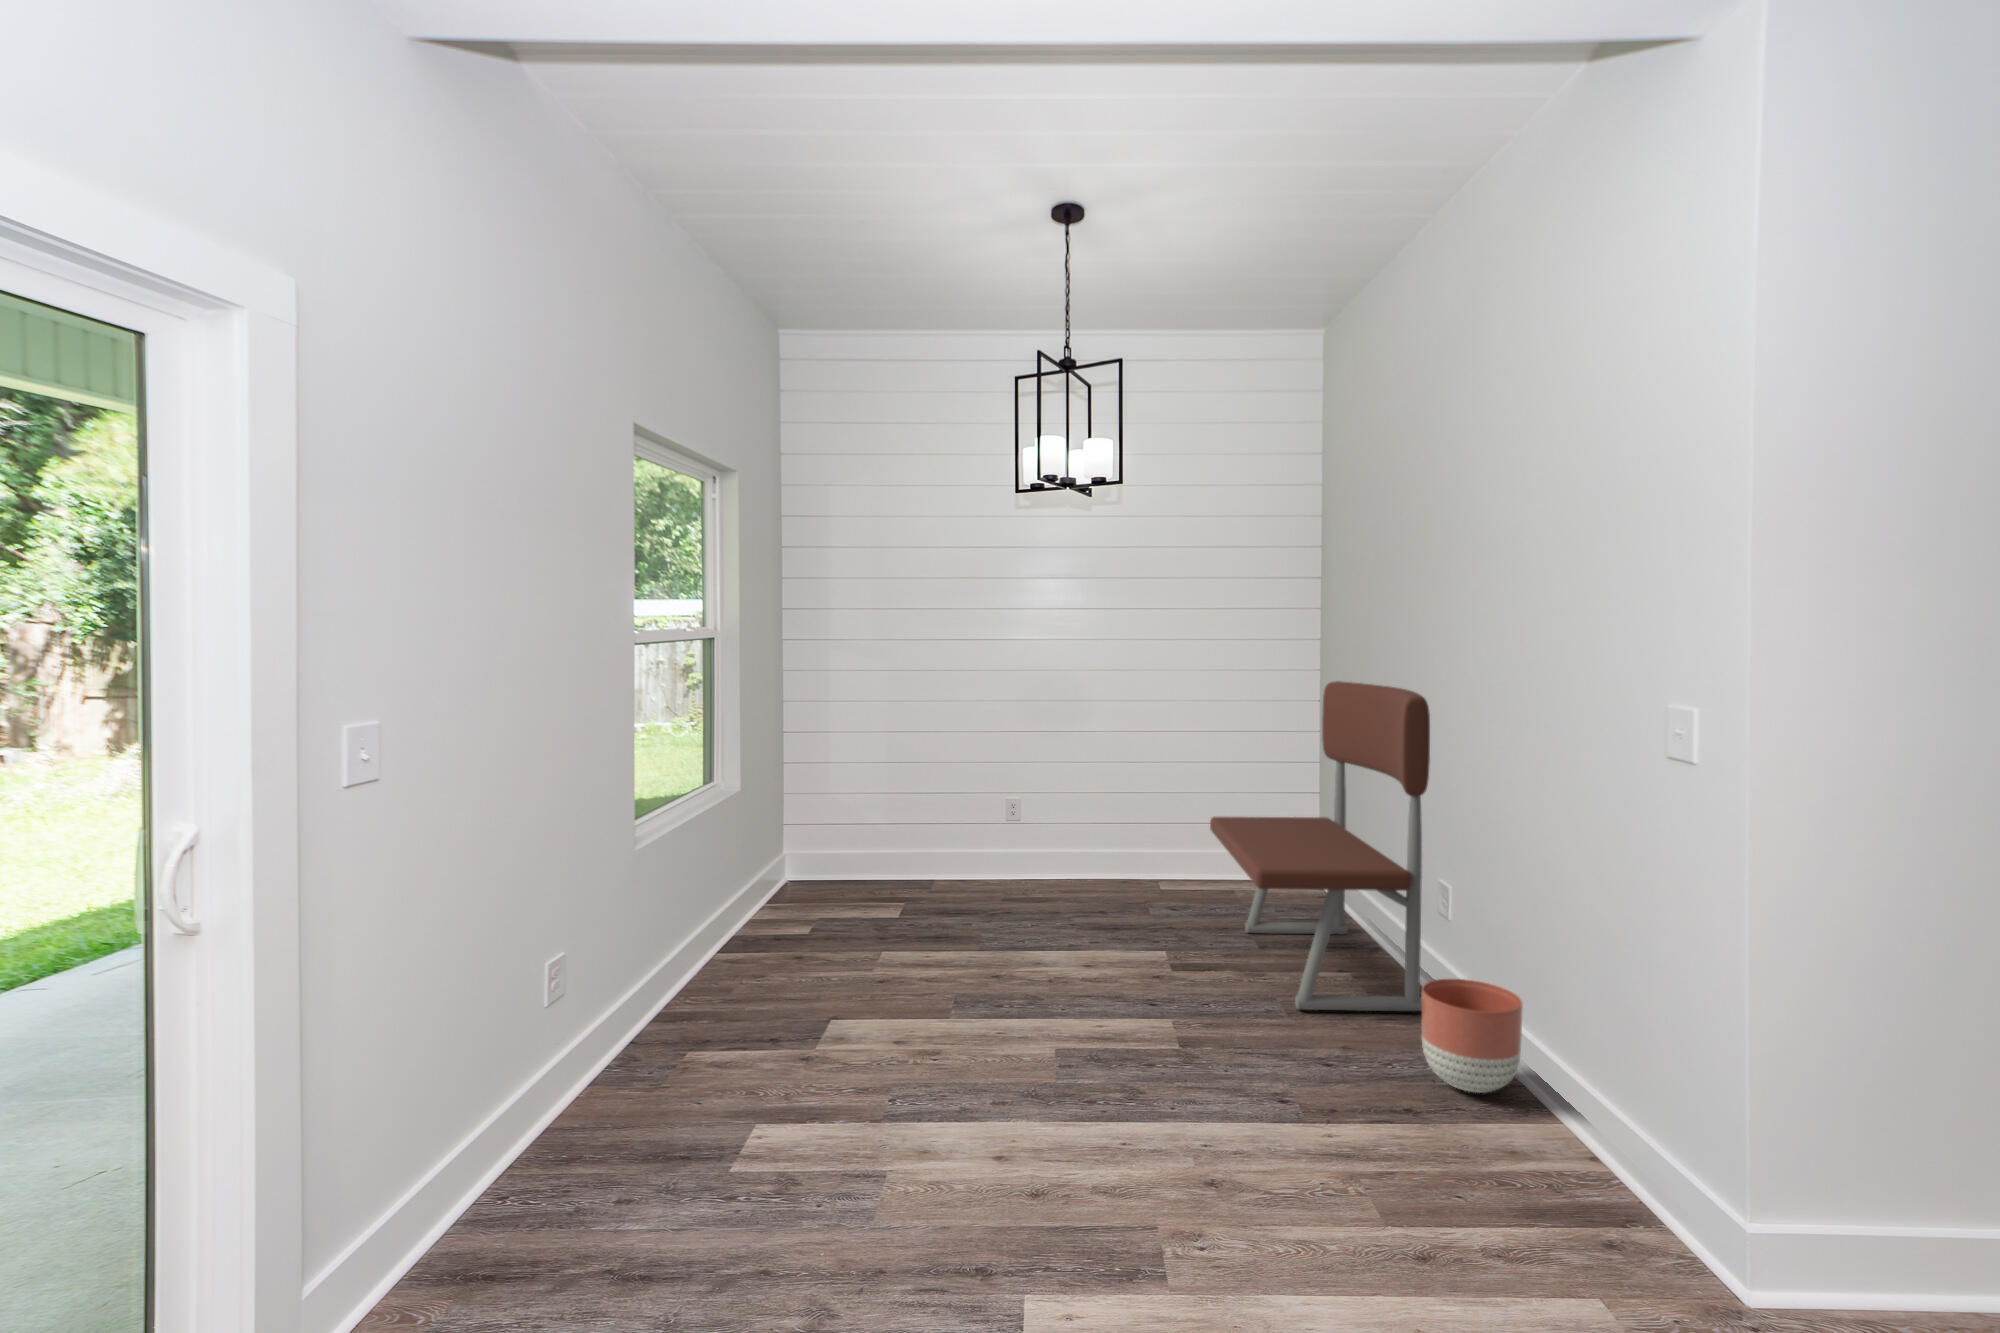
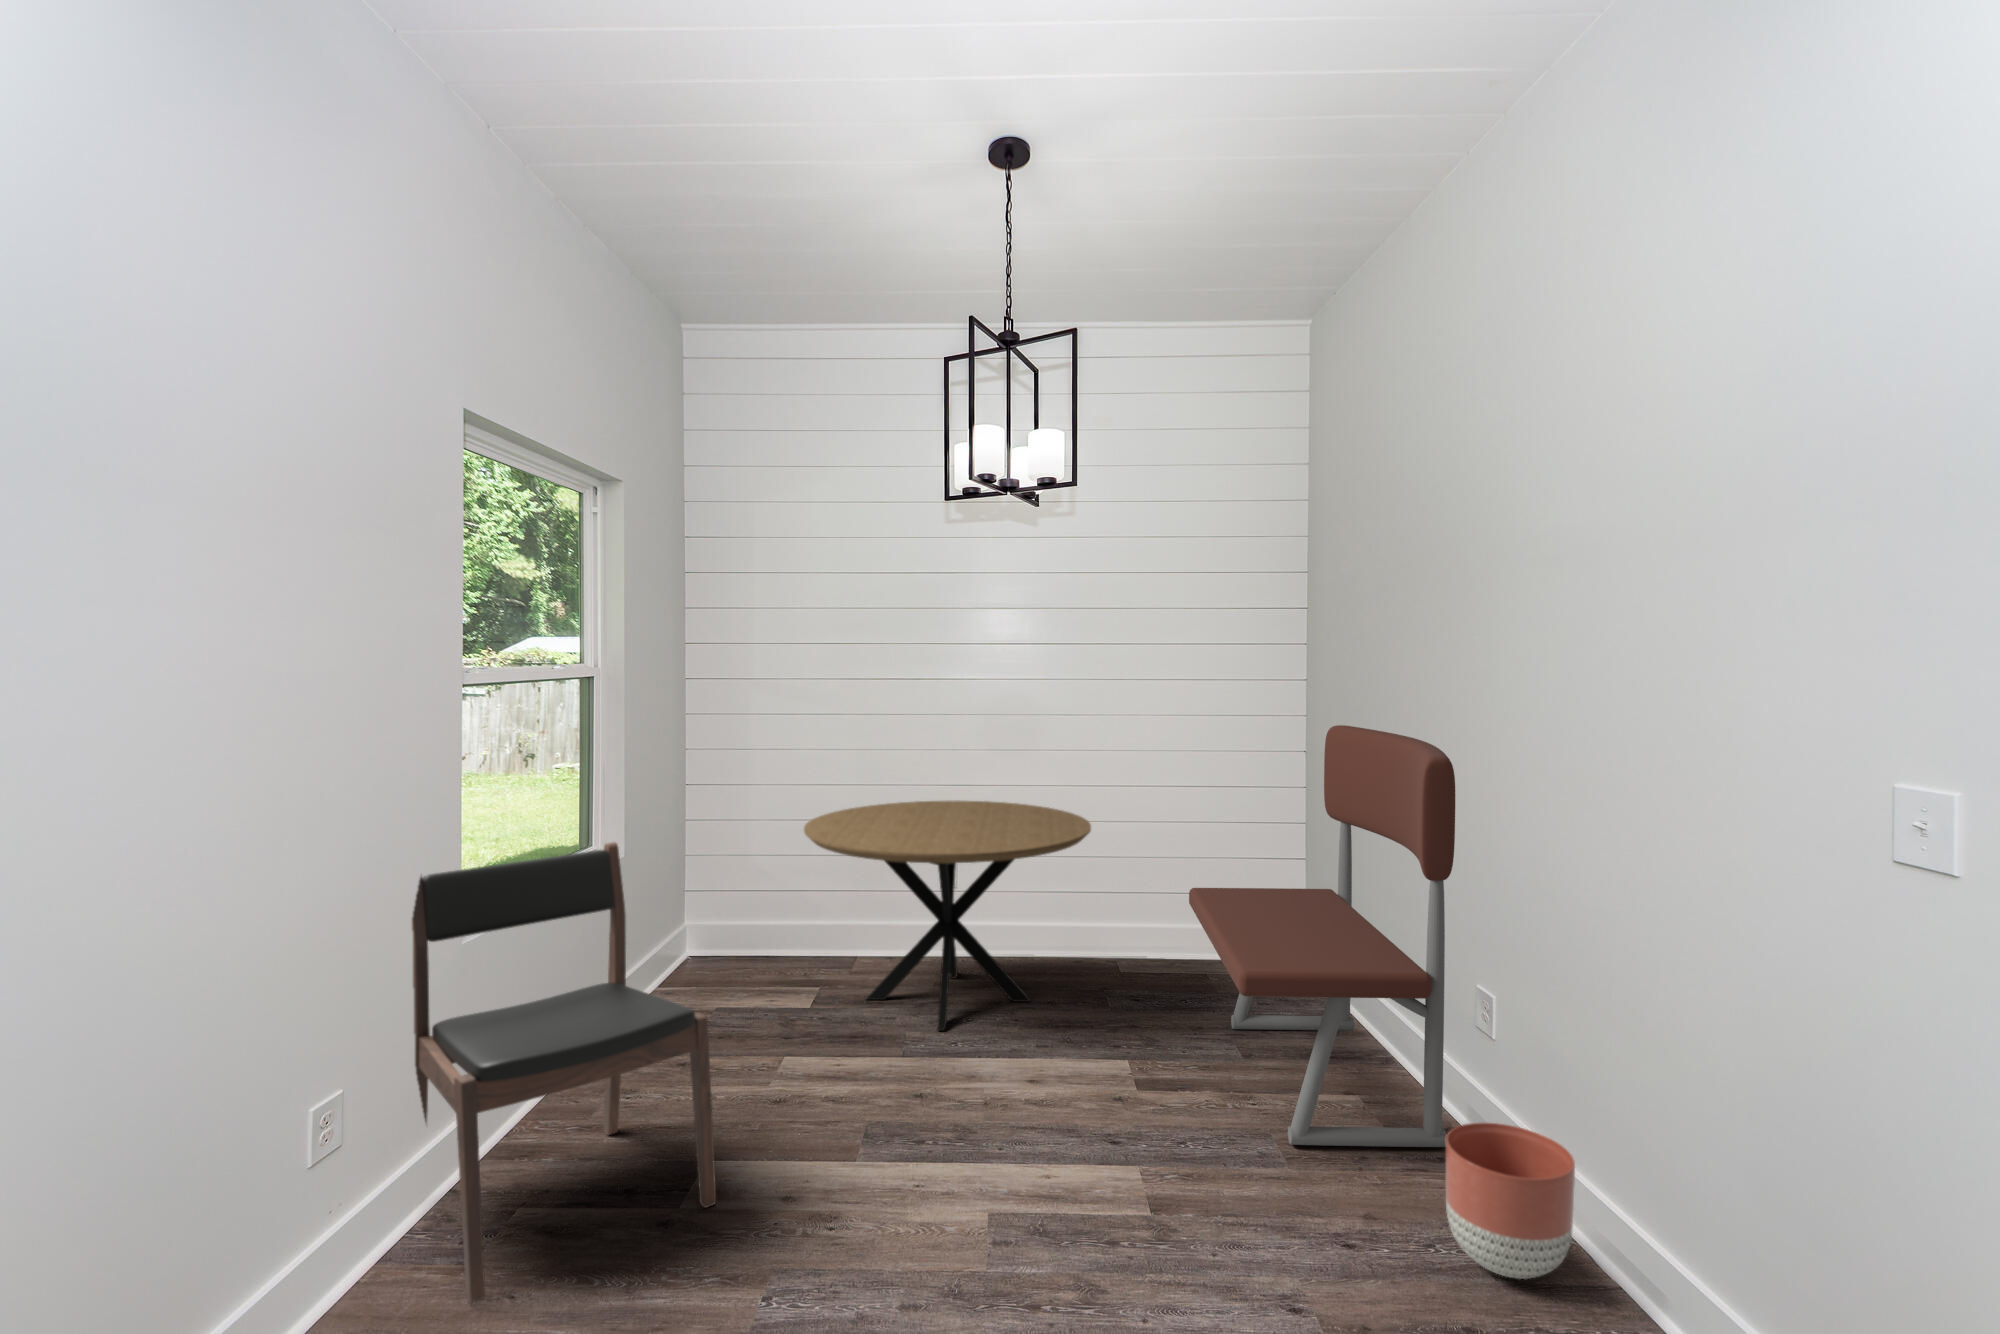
dining table: none [889,751,1128,934] -> present [804,801,1091,1031]
dining chair: none [602,768,845,1104] -> present [412,842,716,1302]

